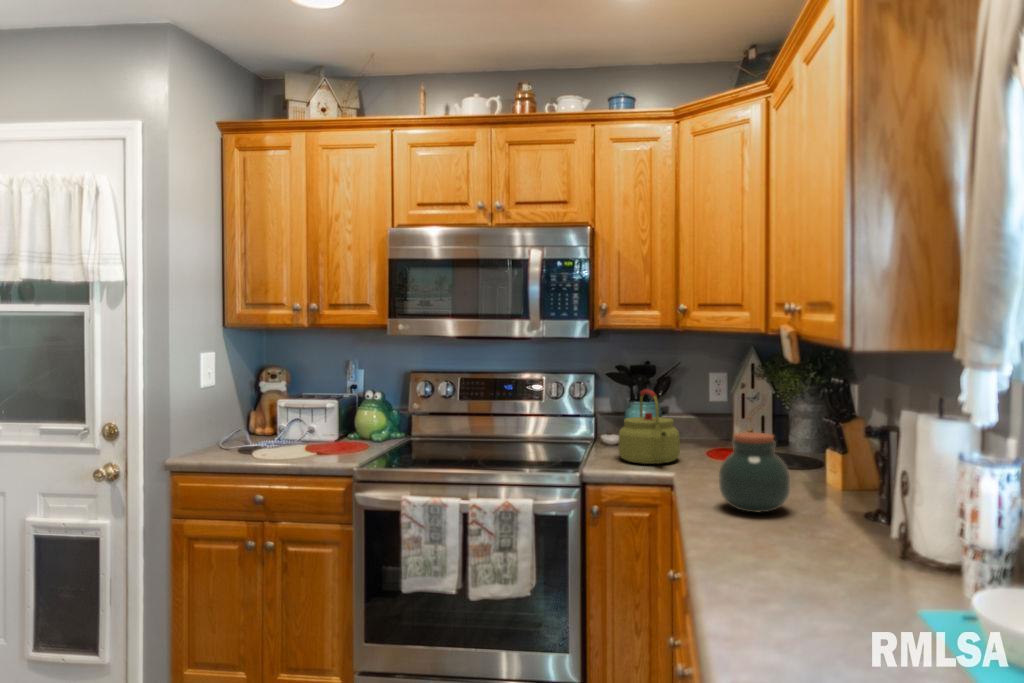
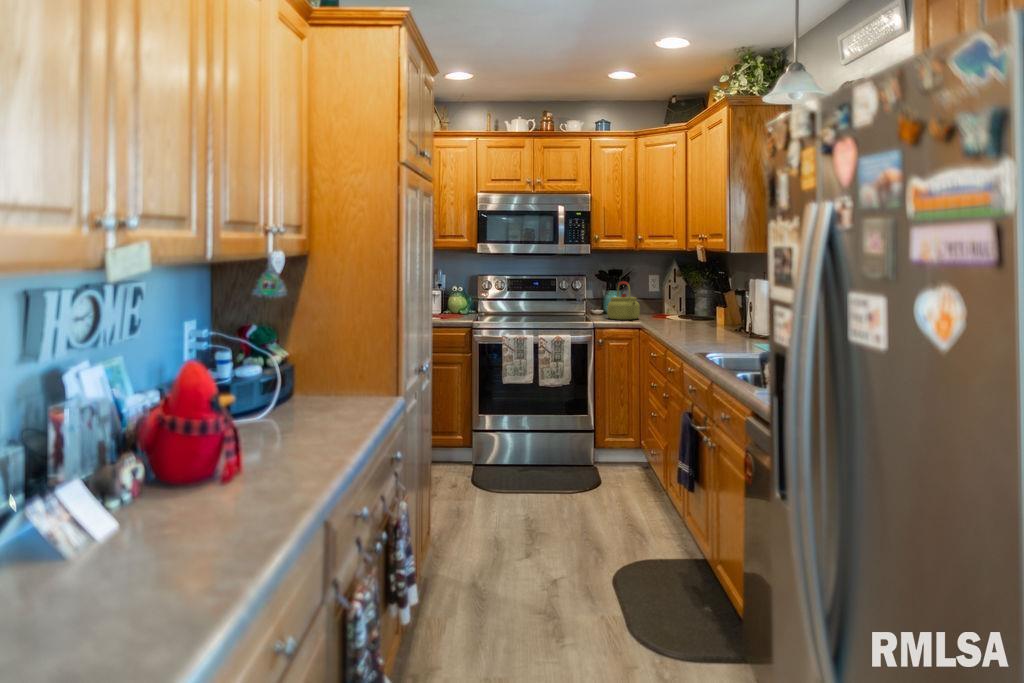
jar: present [719,432,791,513] -> none [669,295,701,330]

